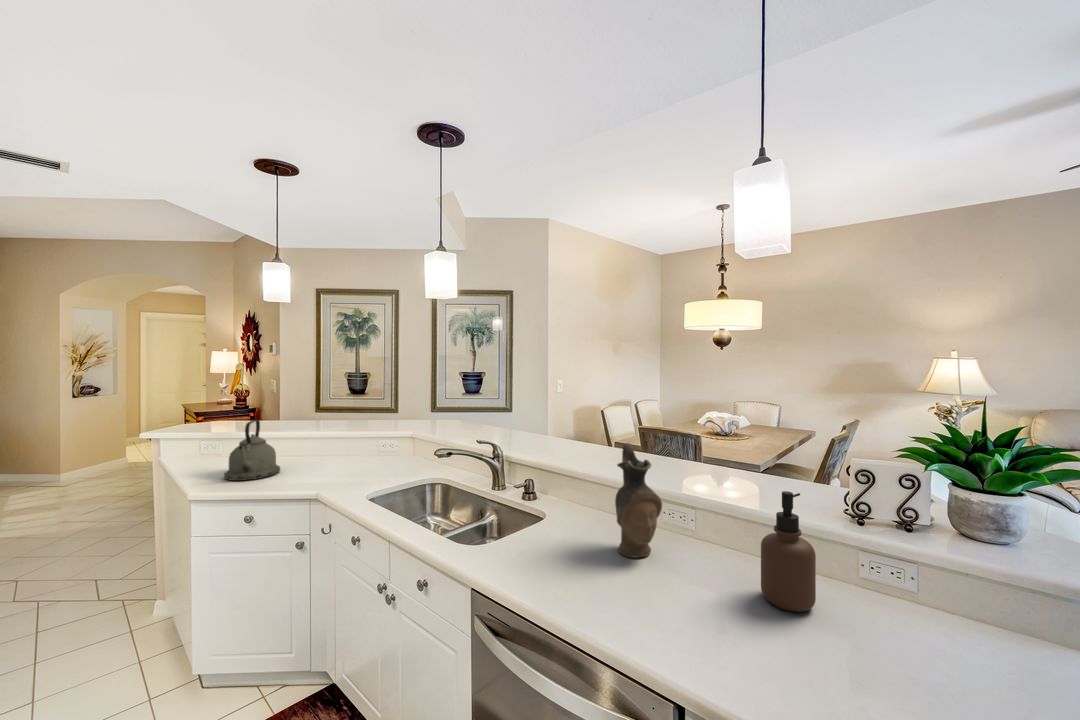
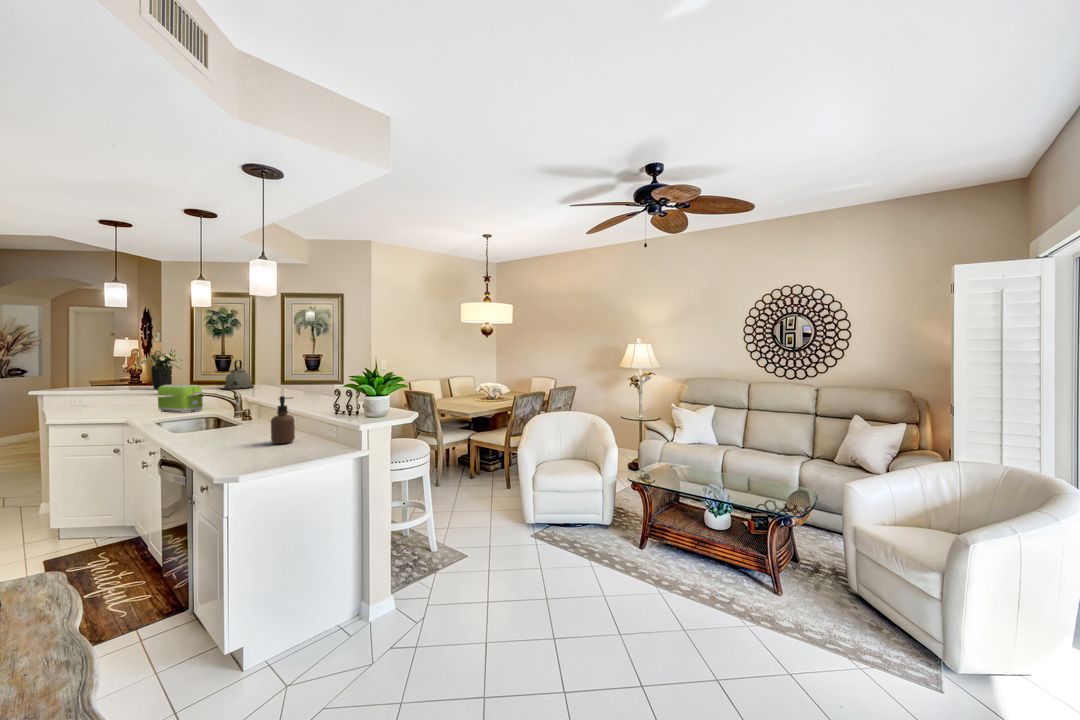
flower arrangement: none [297,367,353,429] -> present [138,349,181,389]
kettle: present [224,420,280,481] -> present [223,360,254,389]
toaster: none [340,425,406,474] -> present [158,385,203,413]
ceramic pitcher: present [615,443,662,558] -> none [241,382,266,434]

